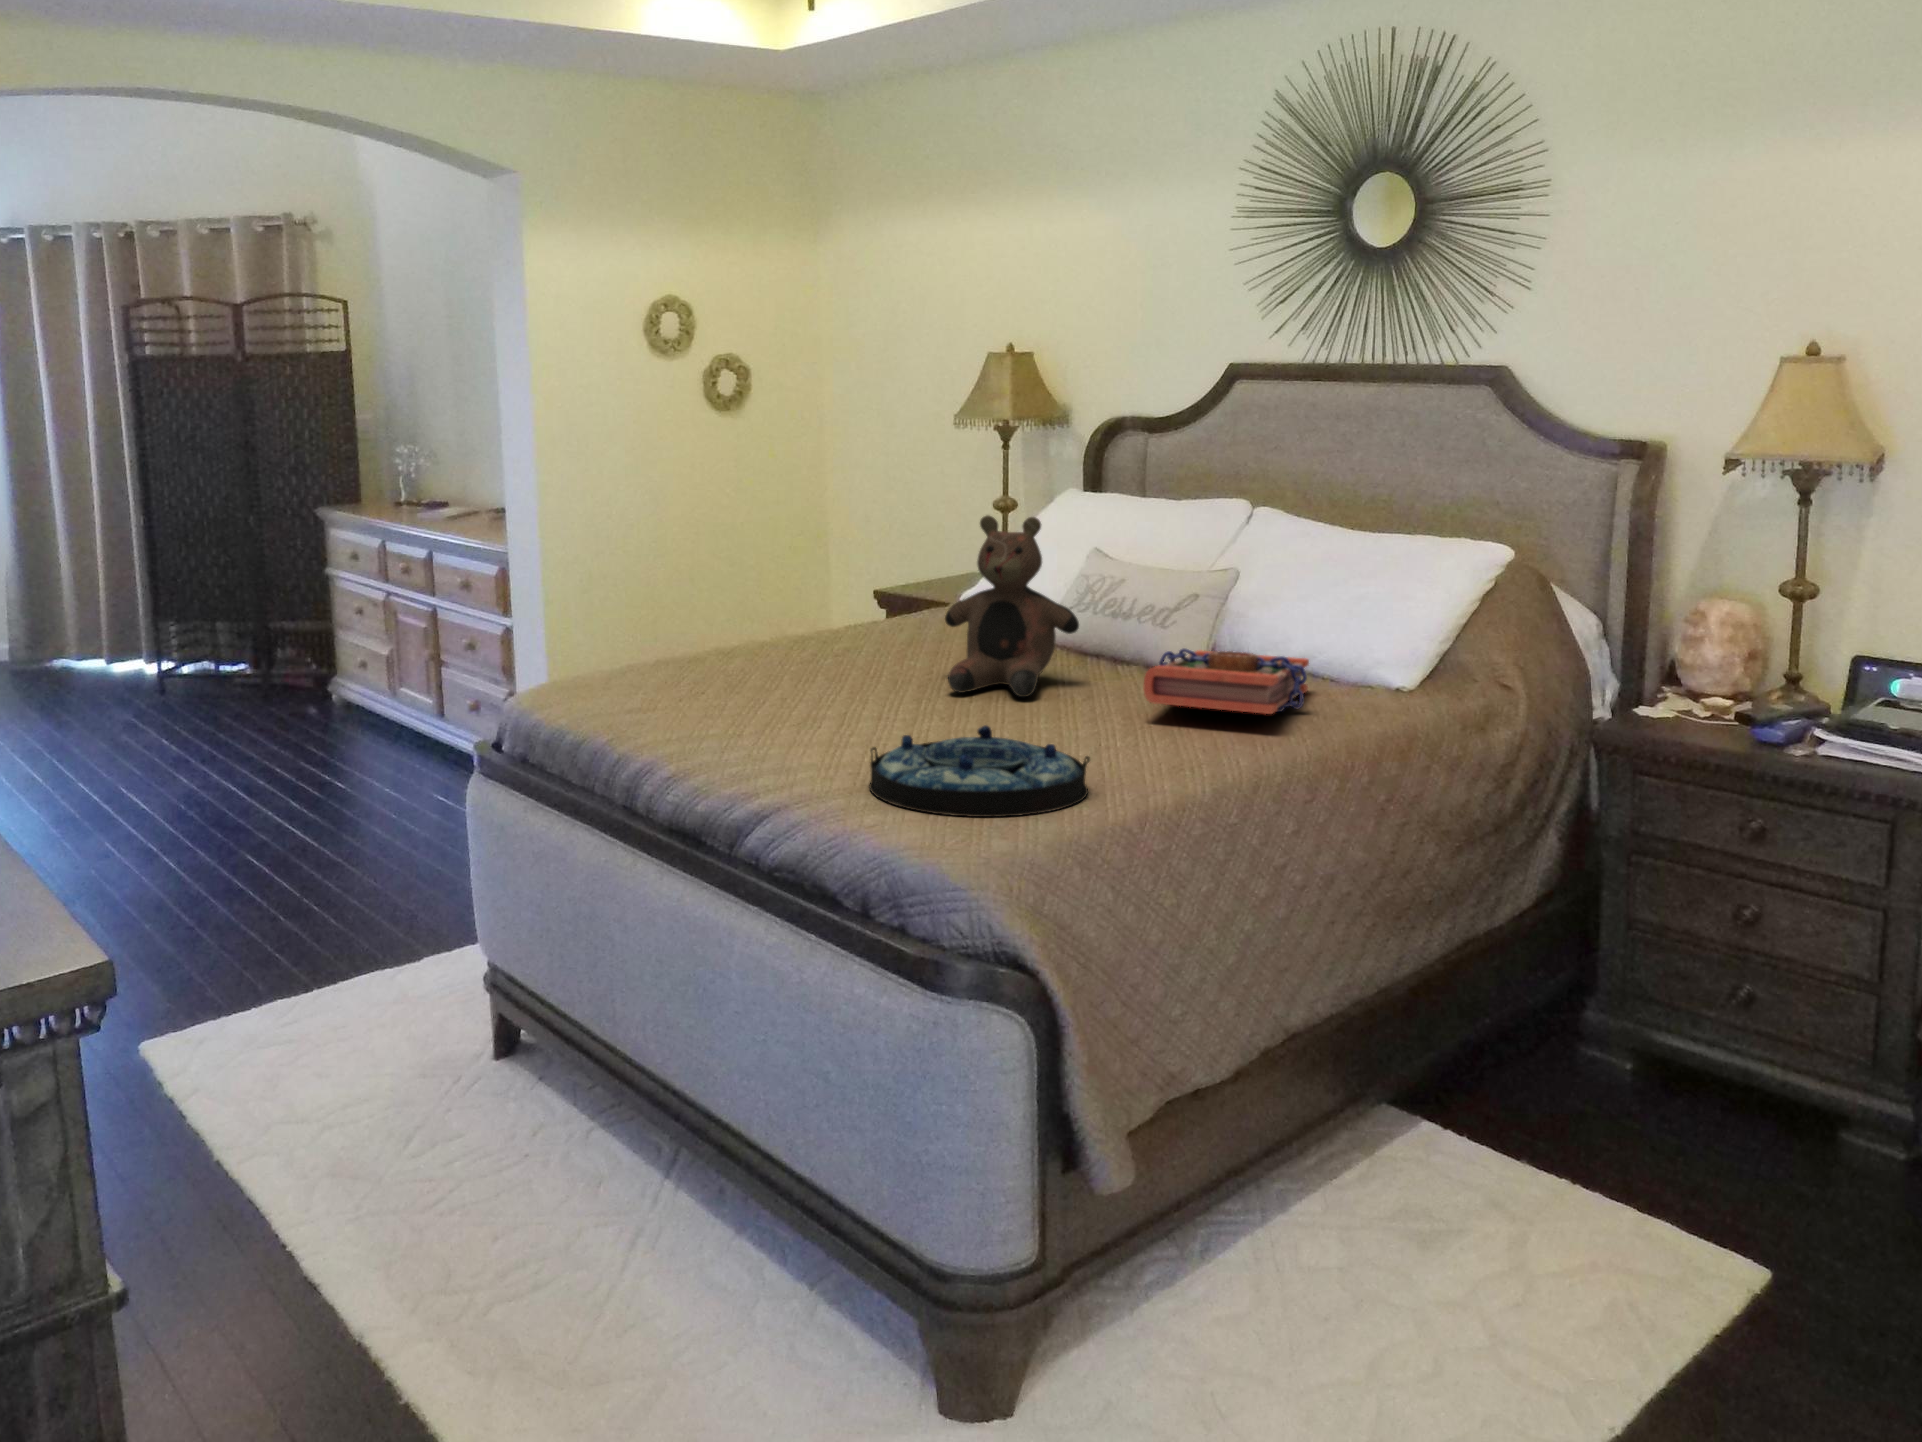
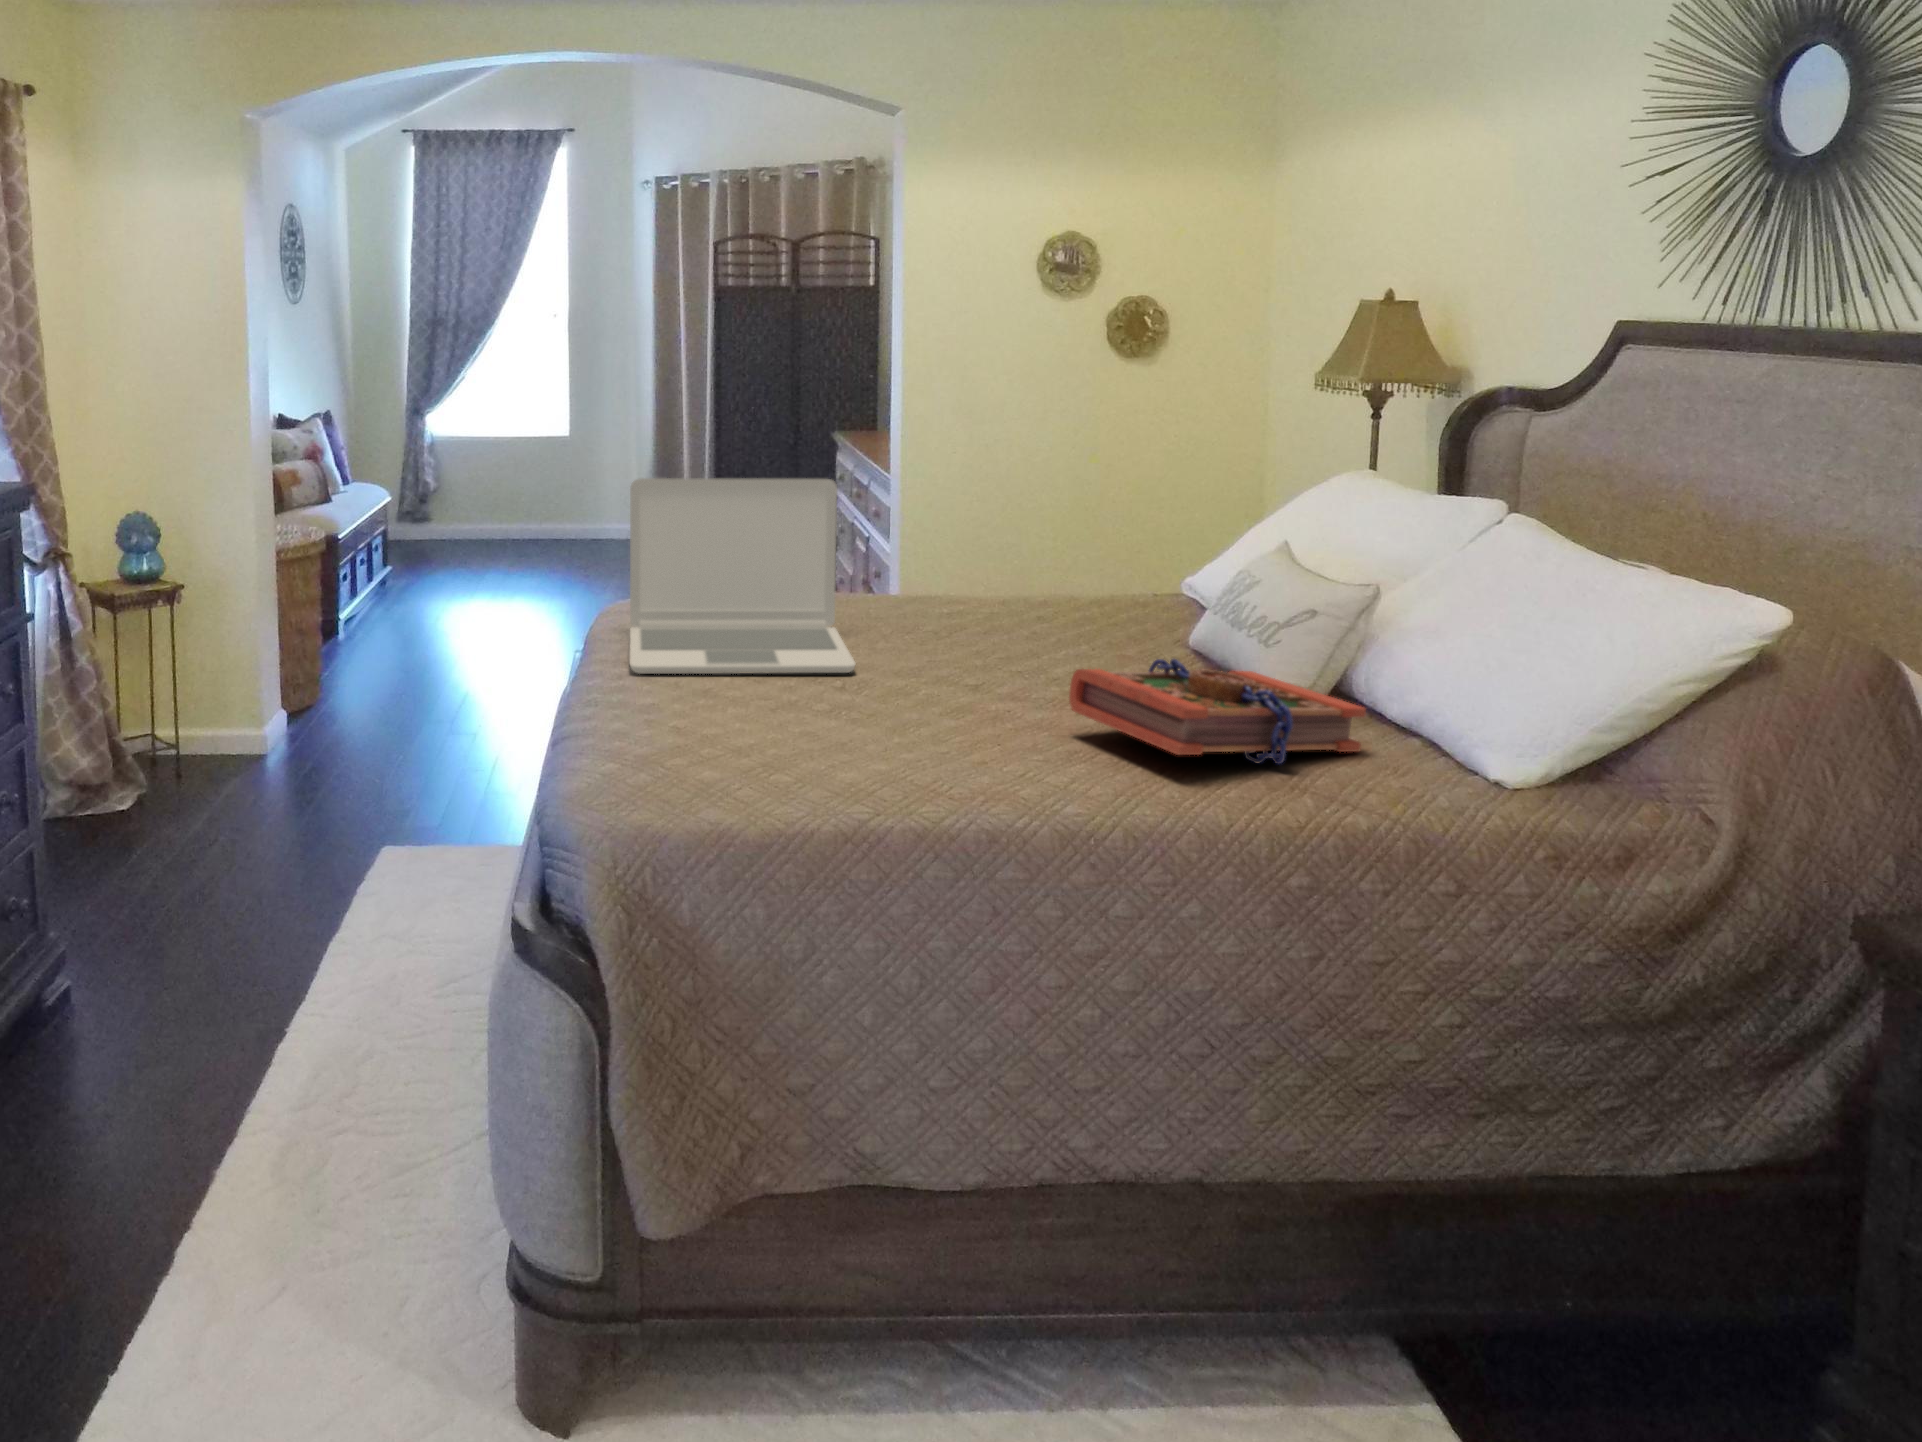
teddy bear: present [945,515,1079,697] -> none [944,470,1109,682]
laptop: none [649,546,912,757] -> present [630,478,855,674]
serving tray: present [869,725,1090,817] -> none [636,674,850,785]

